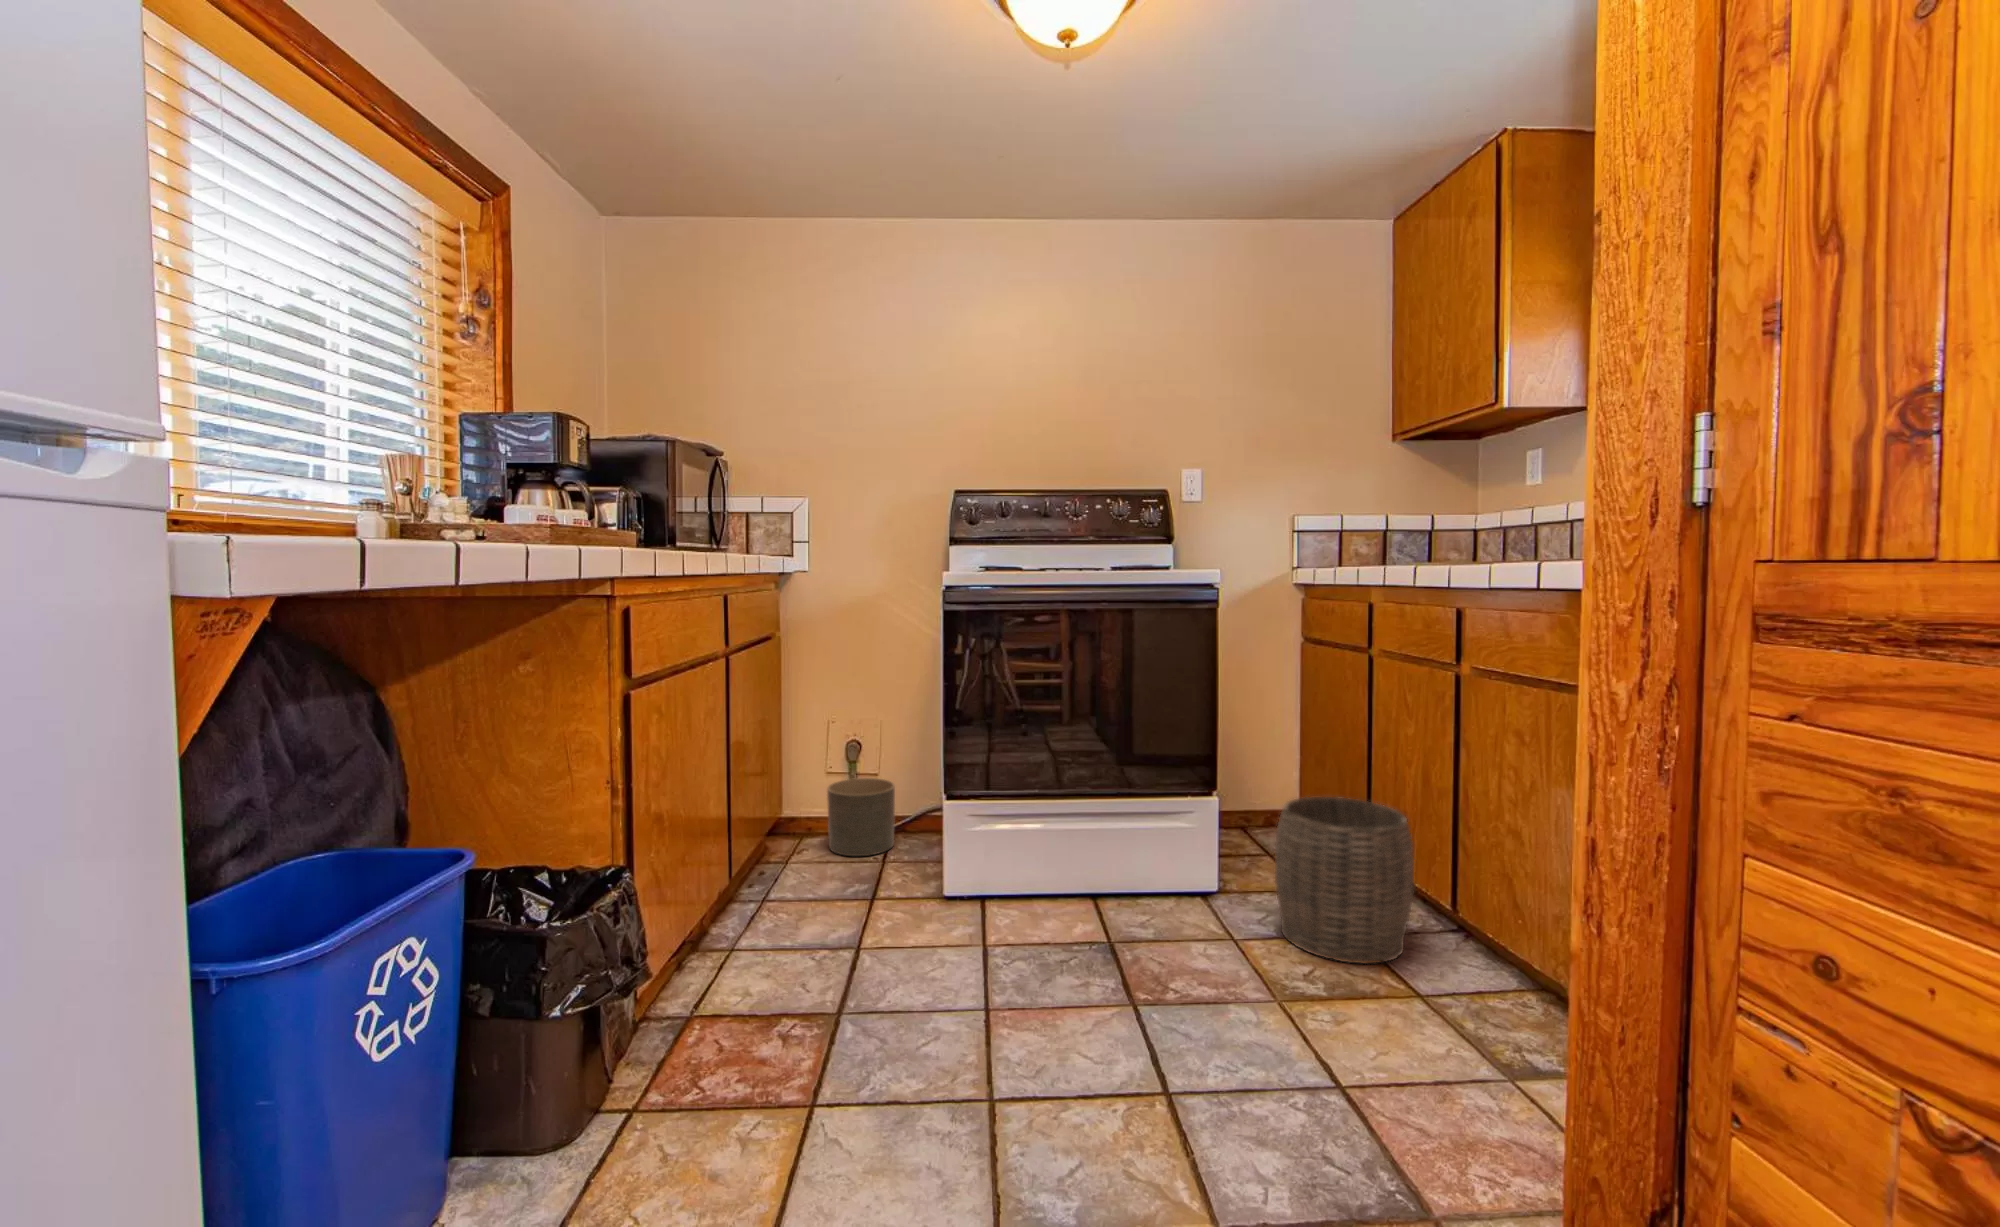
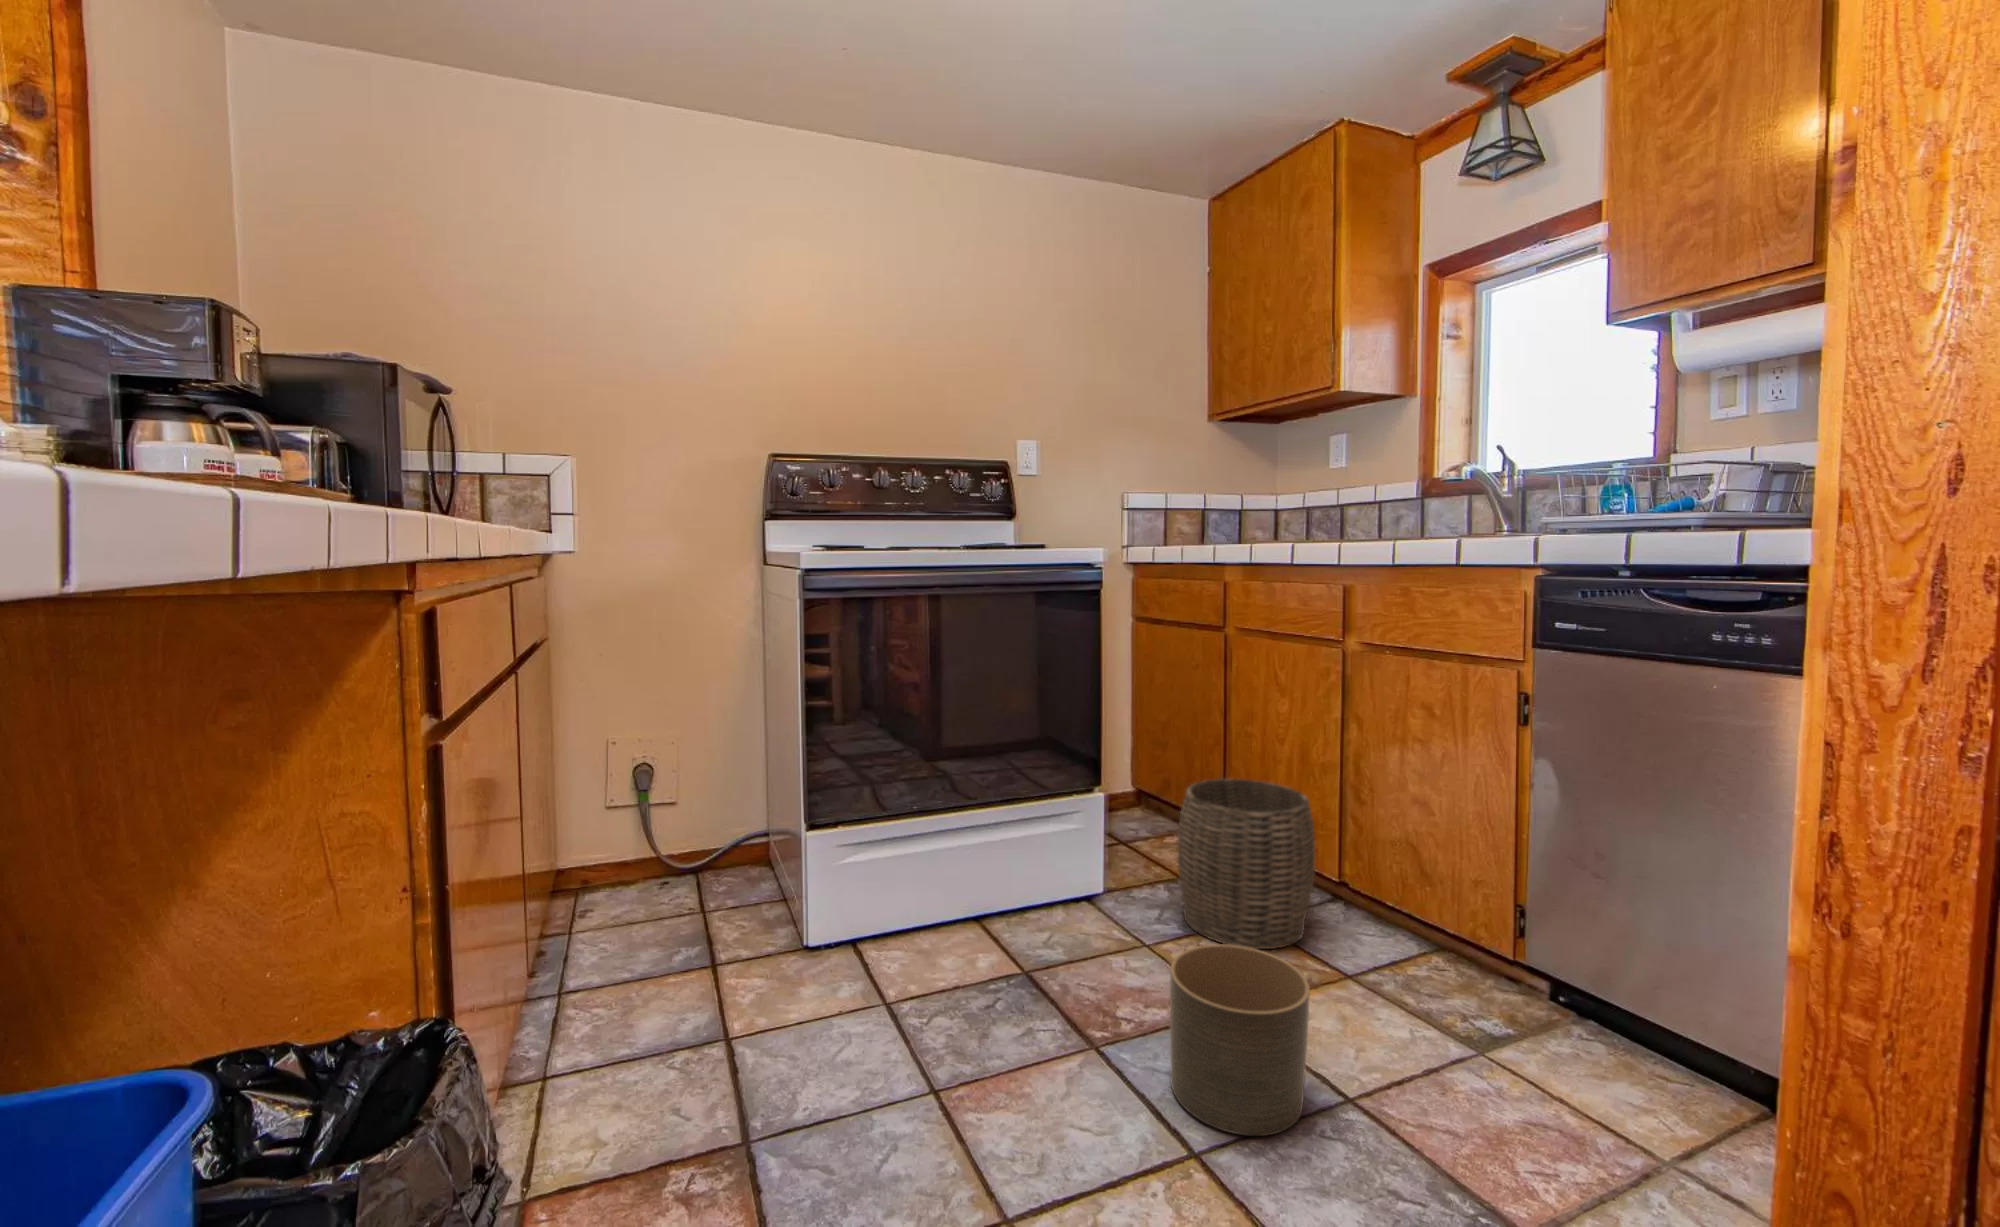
planter: present [827,778,895,856] -> present [1170,944,1310,1136]

